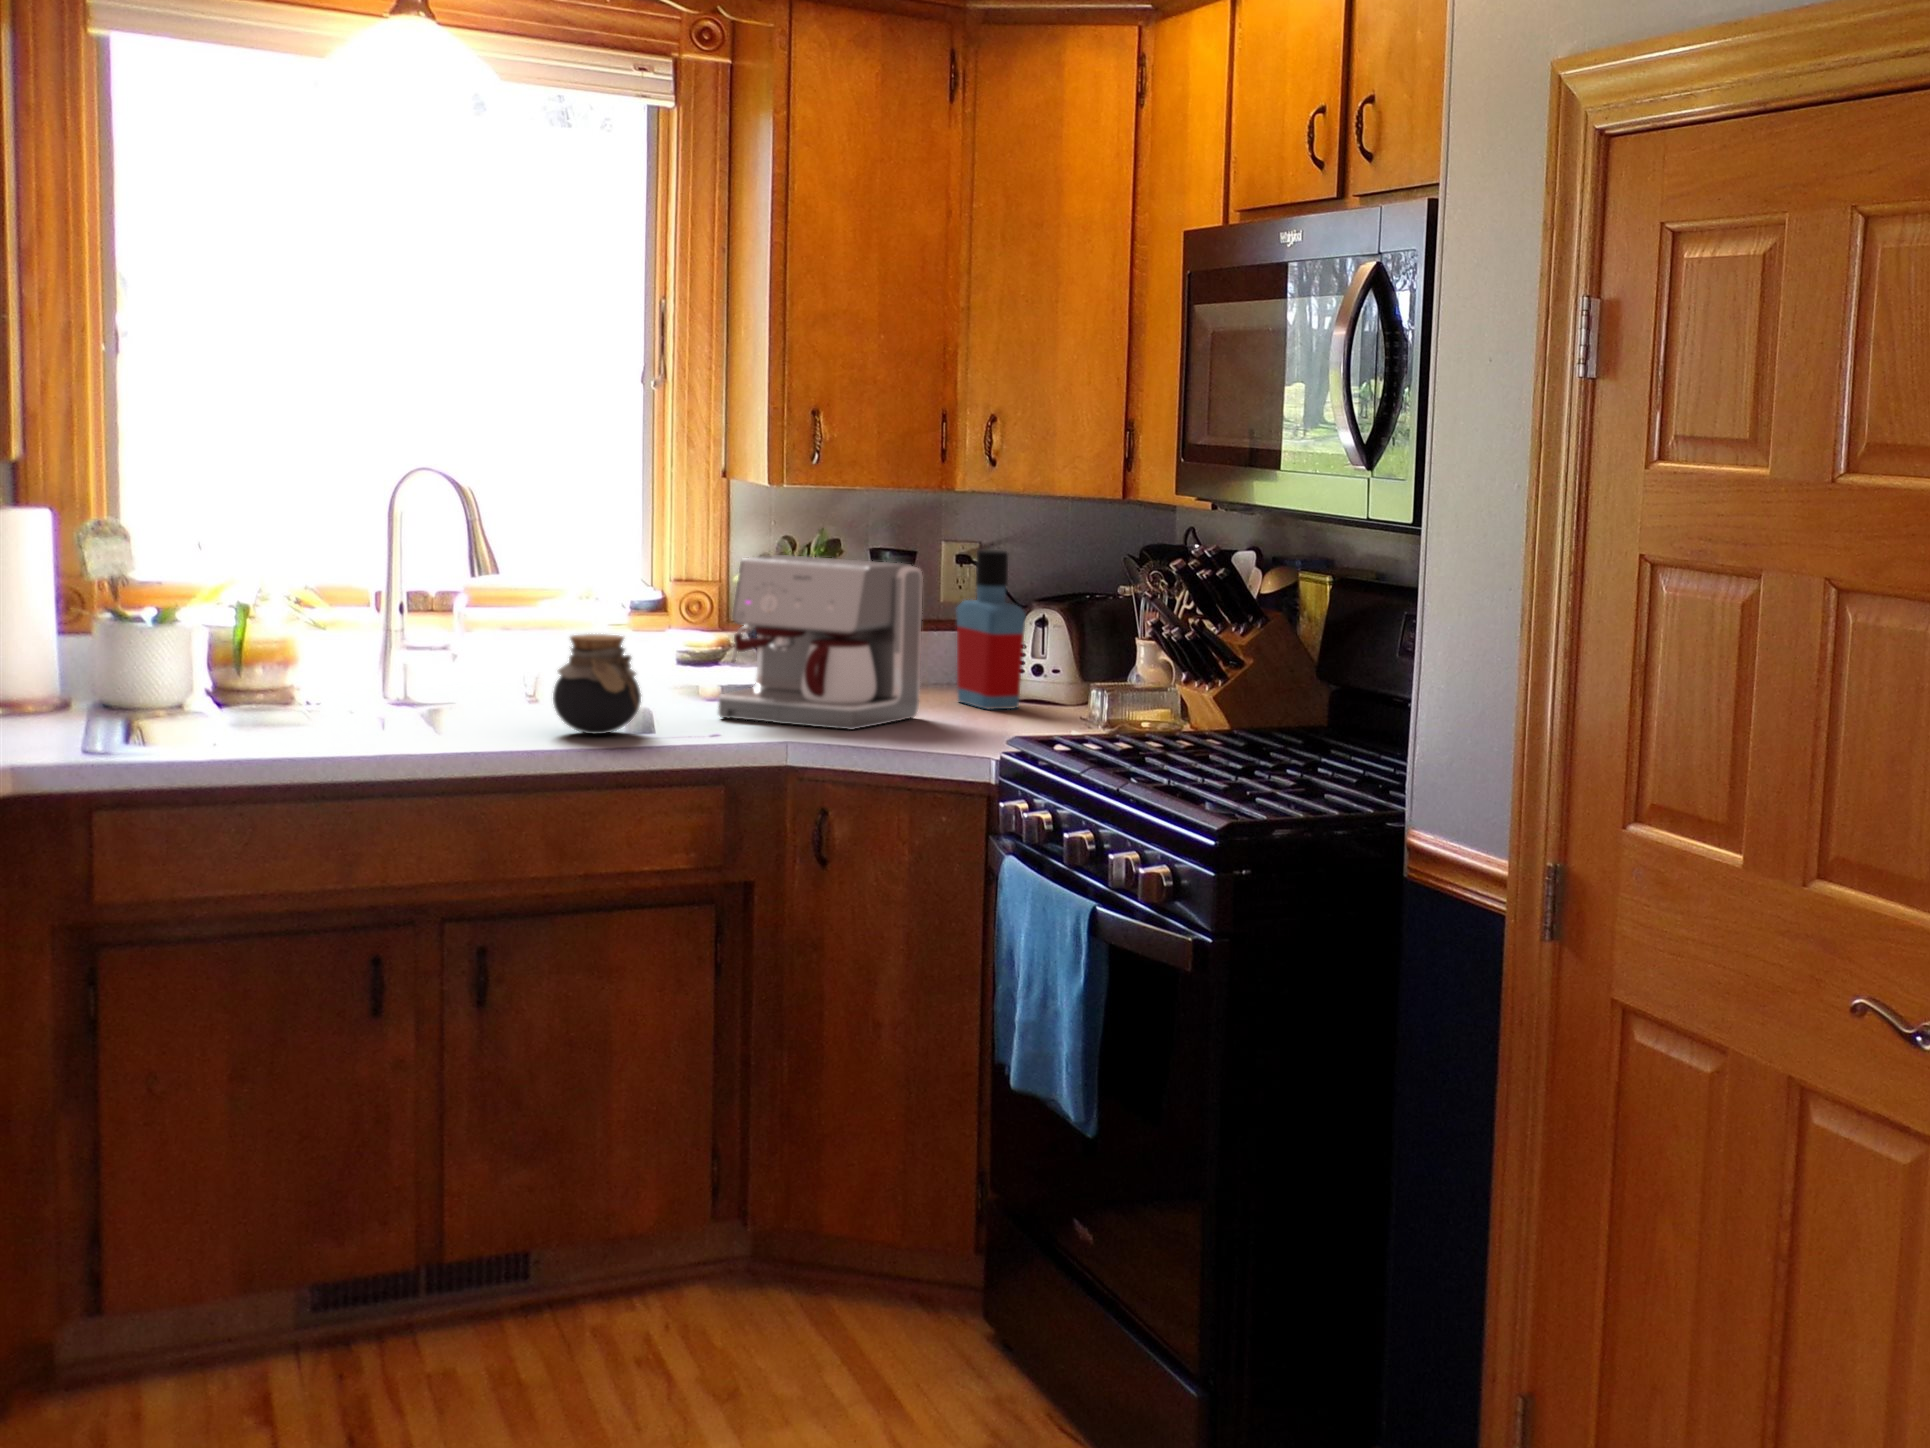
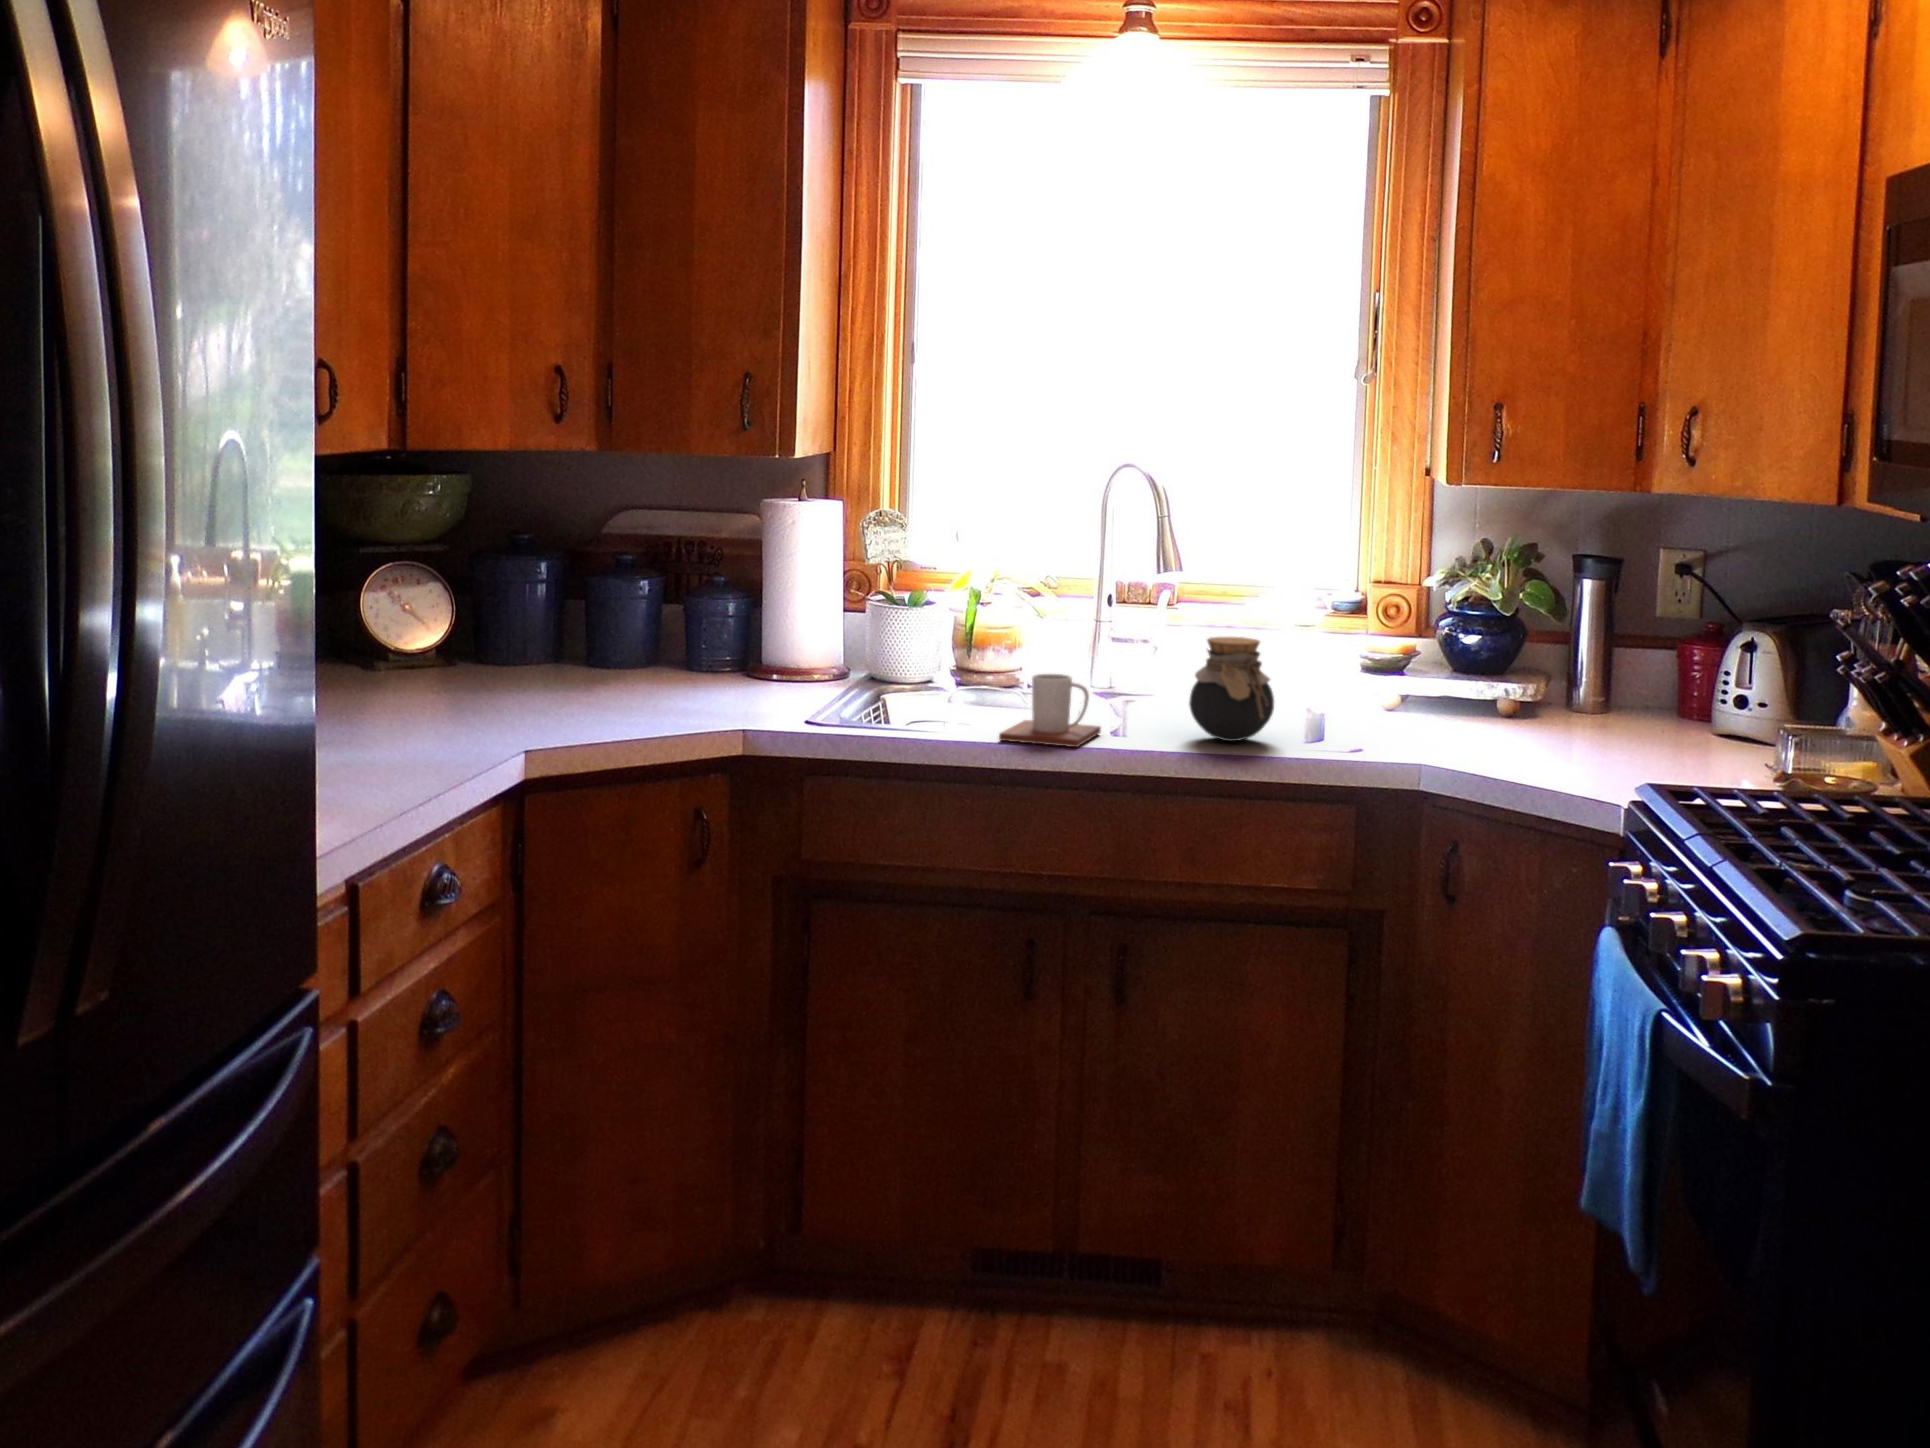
bottle: present [957,550,1026,710] -> none [1646,559,1720,744]
coffee maker: present [718,555,922,730] -> none [1369,559,1590,758]
mug: none [358,680,457,750] -> present [999,674,1101,747]

